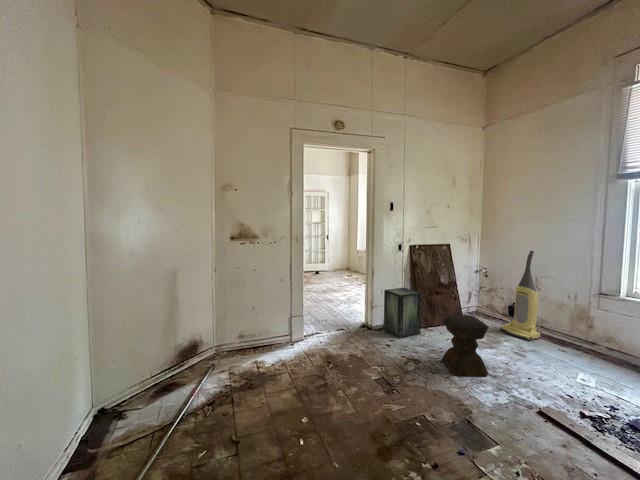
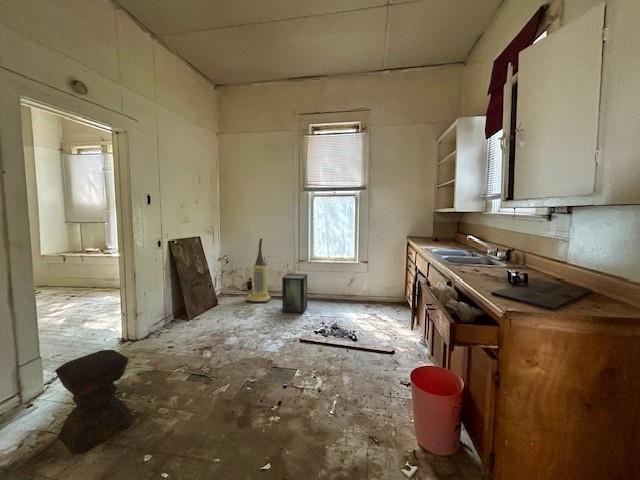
storage box: present [384,288,421,338] -> present [282,274,307,314]
stool: present [441,315,489,377] -> present [55,349,134,454]

